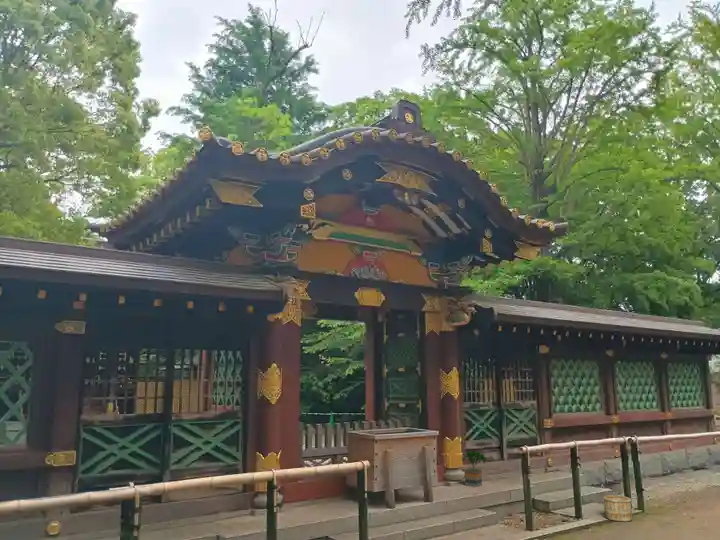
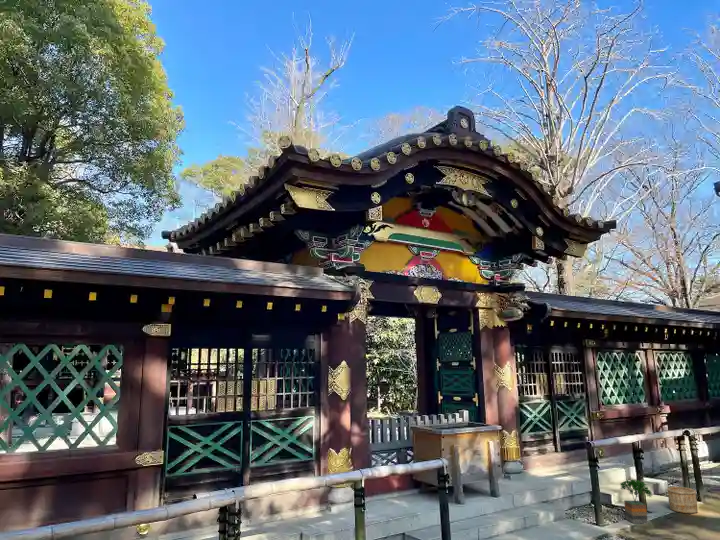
potted tree: present [462,451,486,487] -> present [620,480,652,524]

